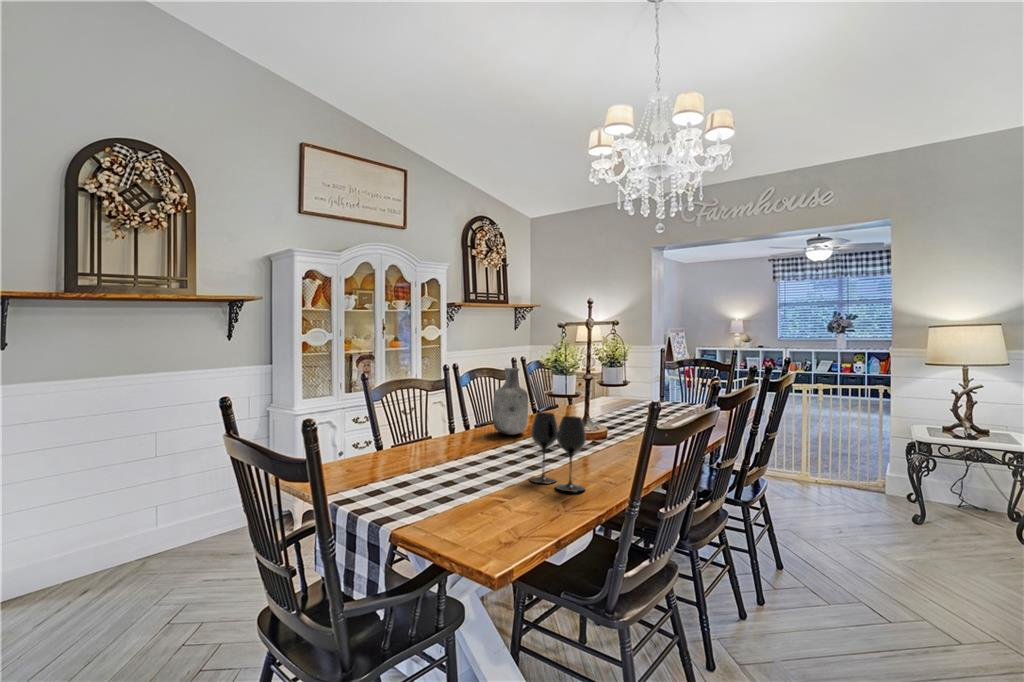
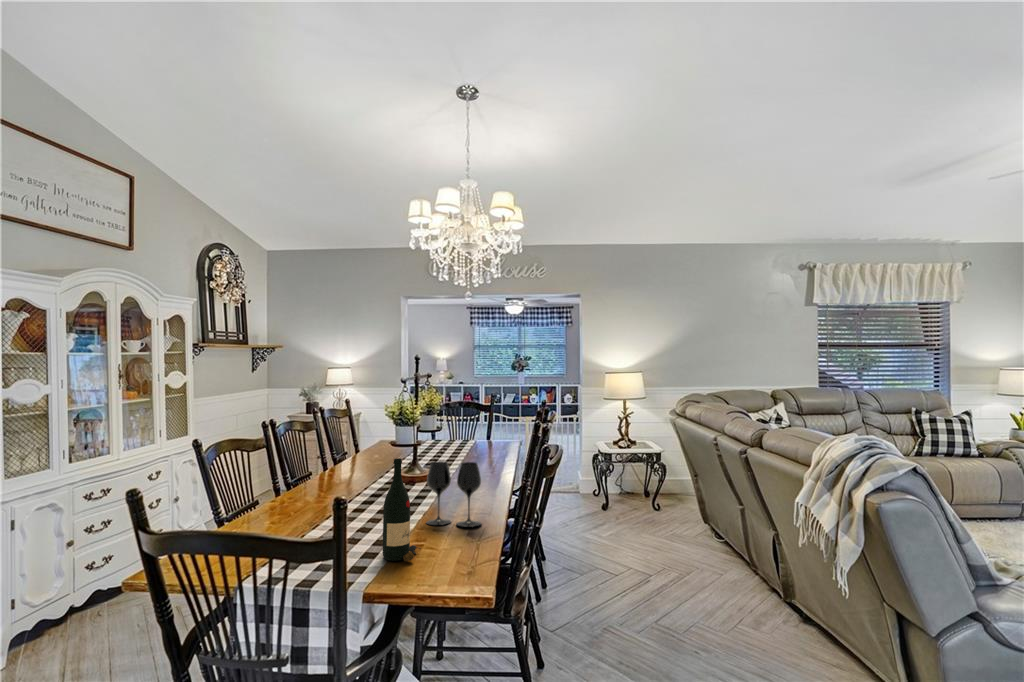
vase: present [493,368,528,435] -> none [336,421,372,487]
wine bottle: none [442,400,484,510] -> present [382,458,421,562]

